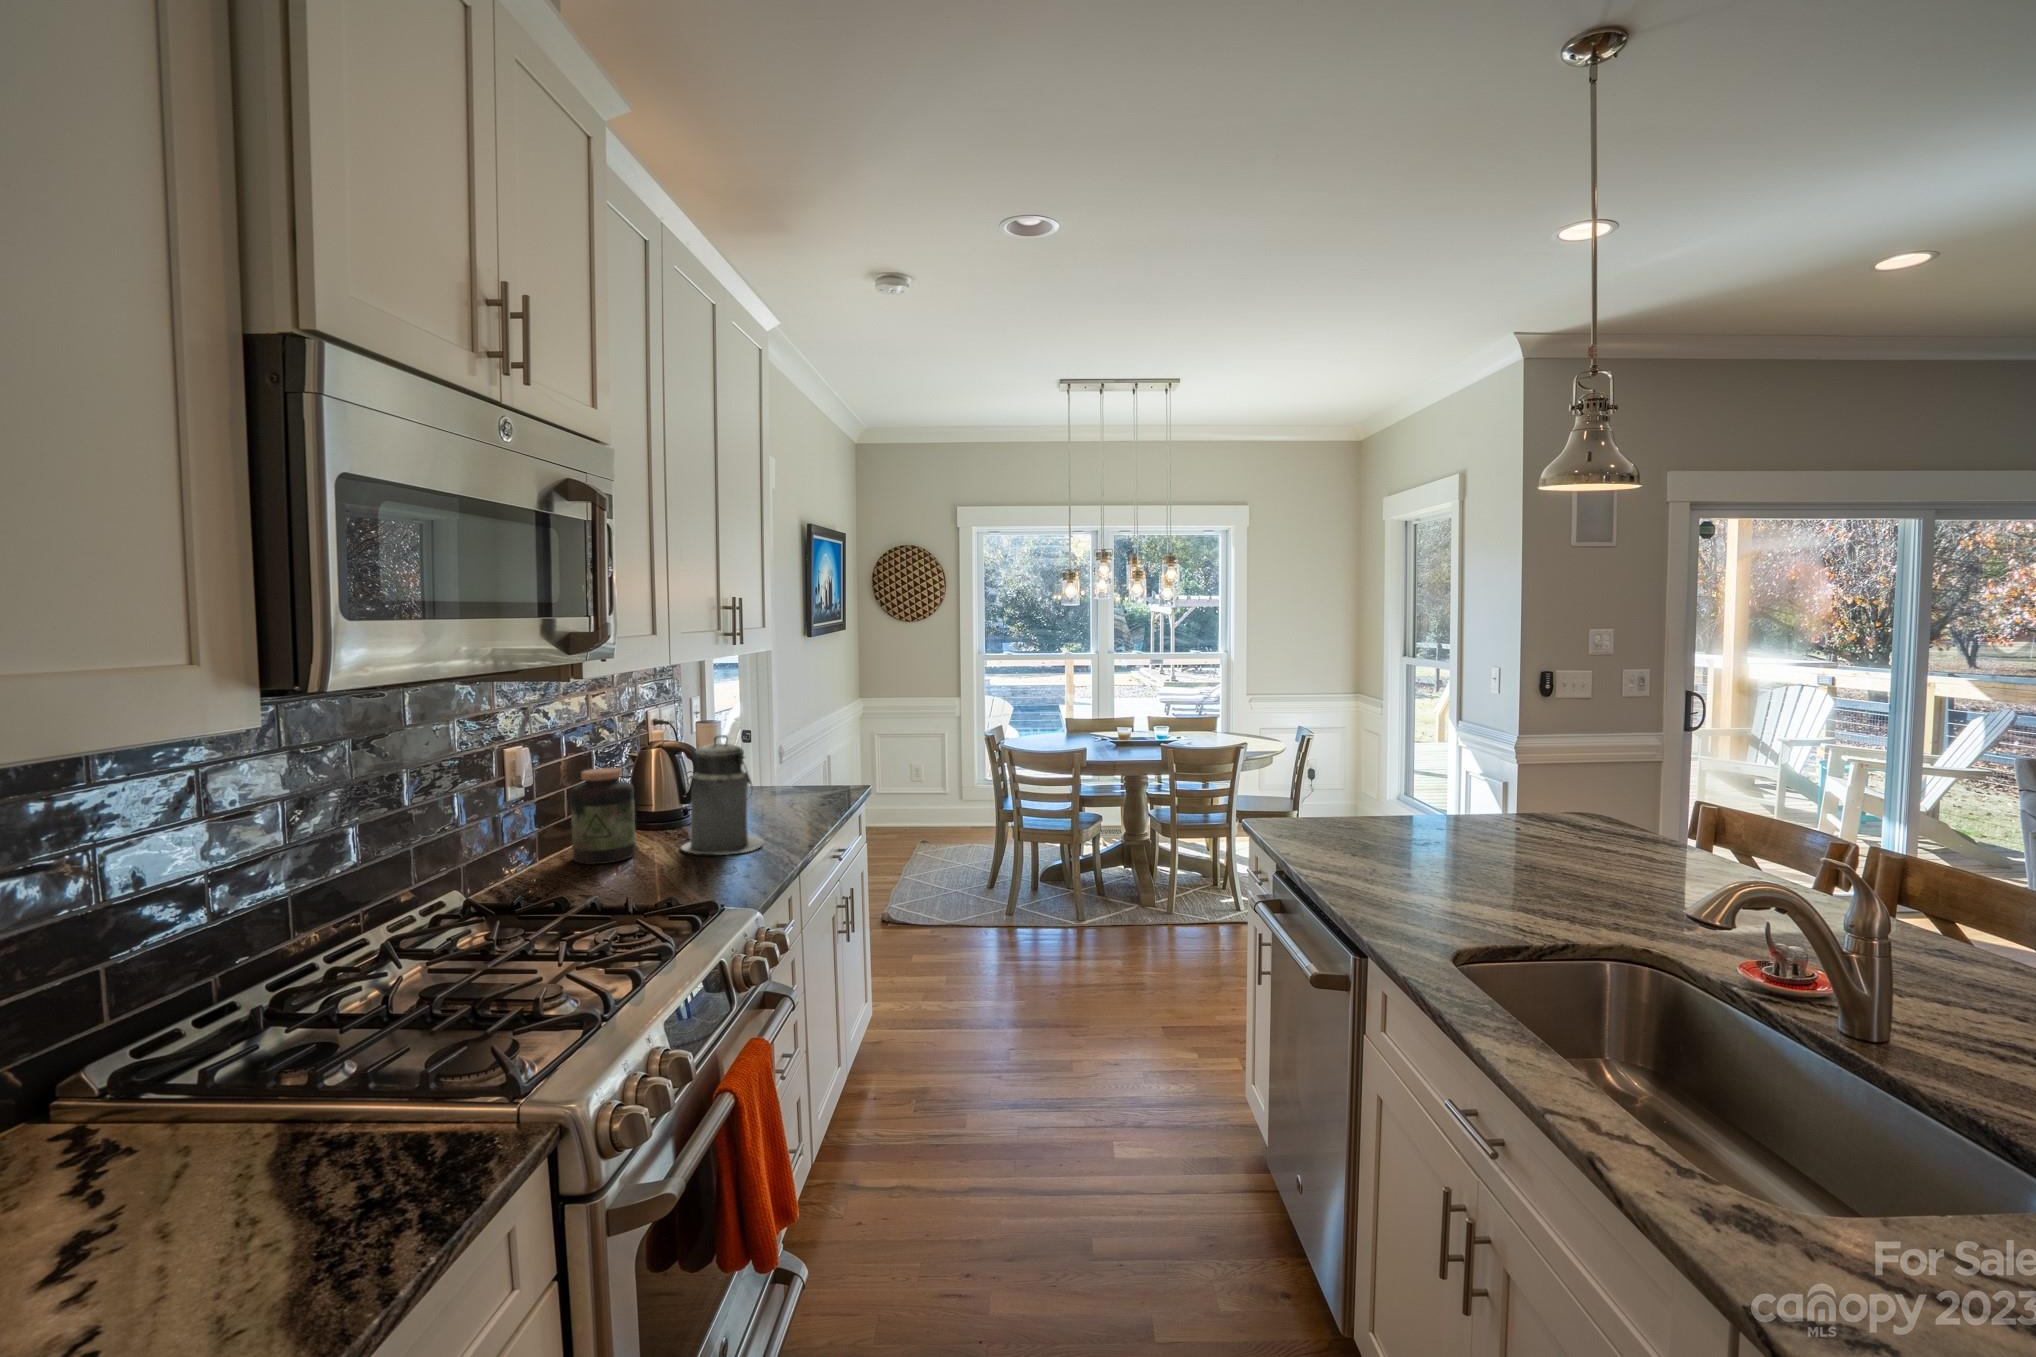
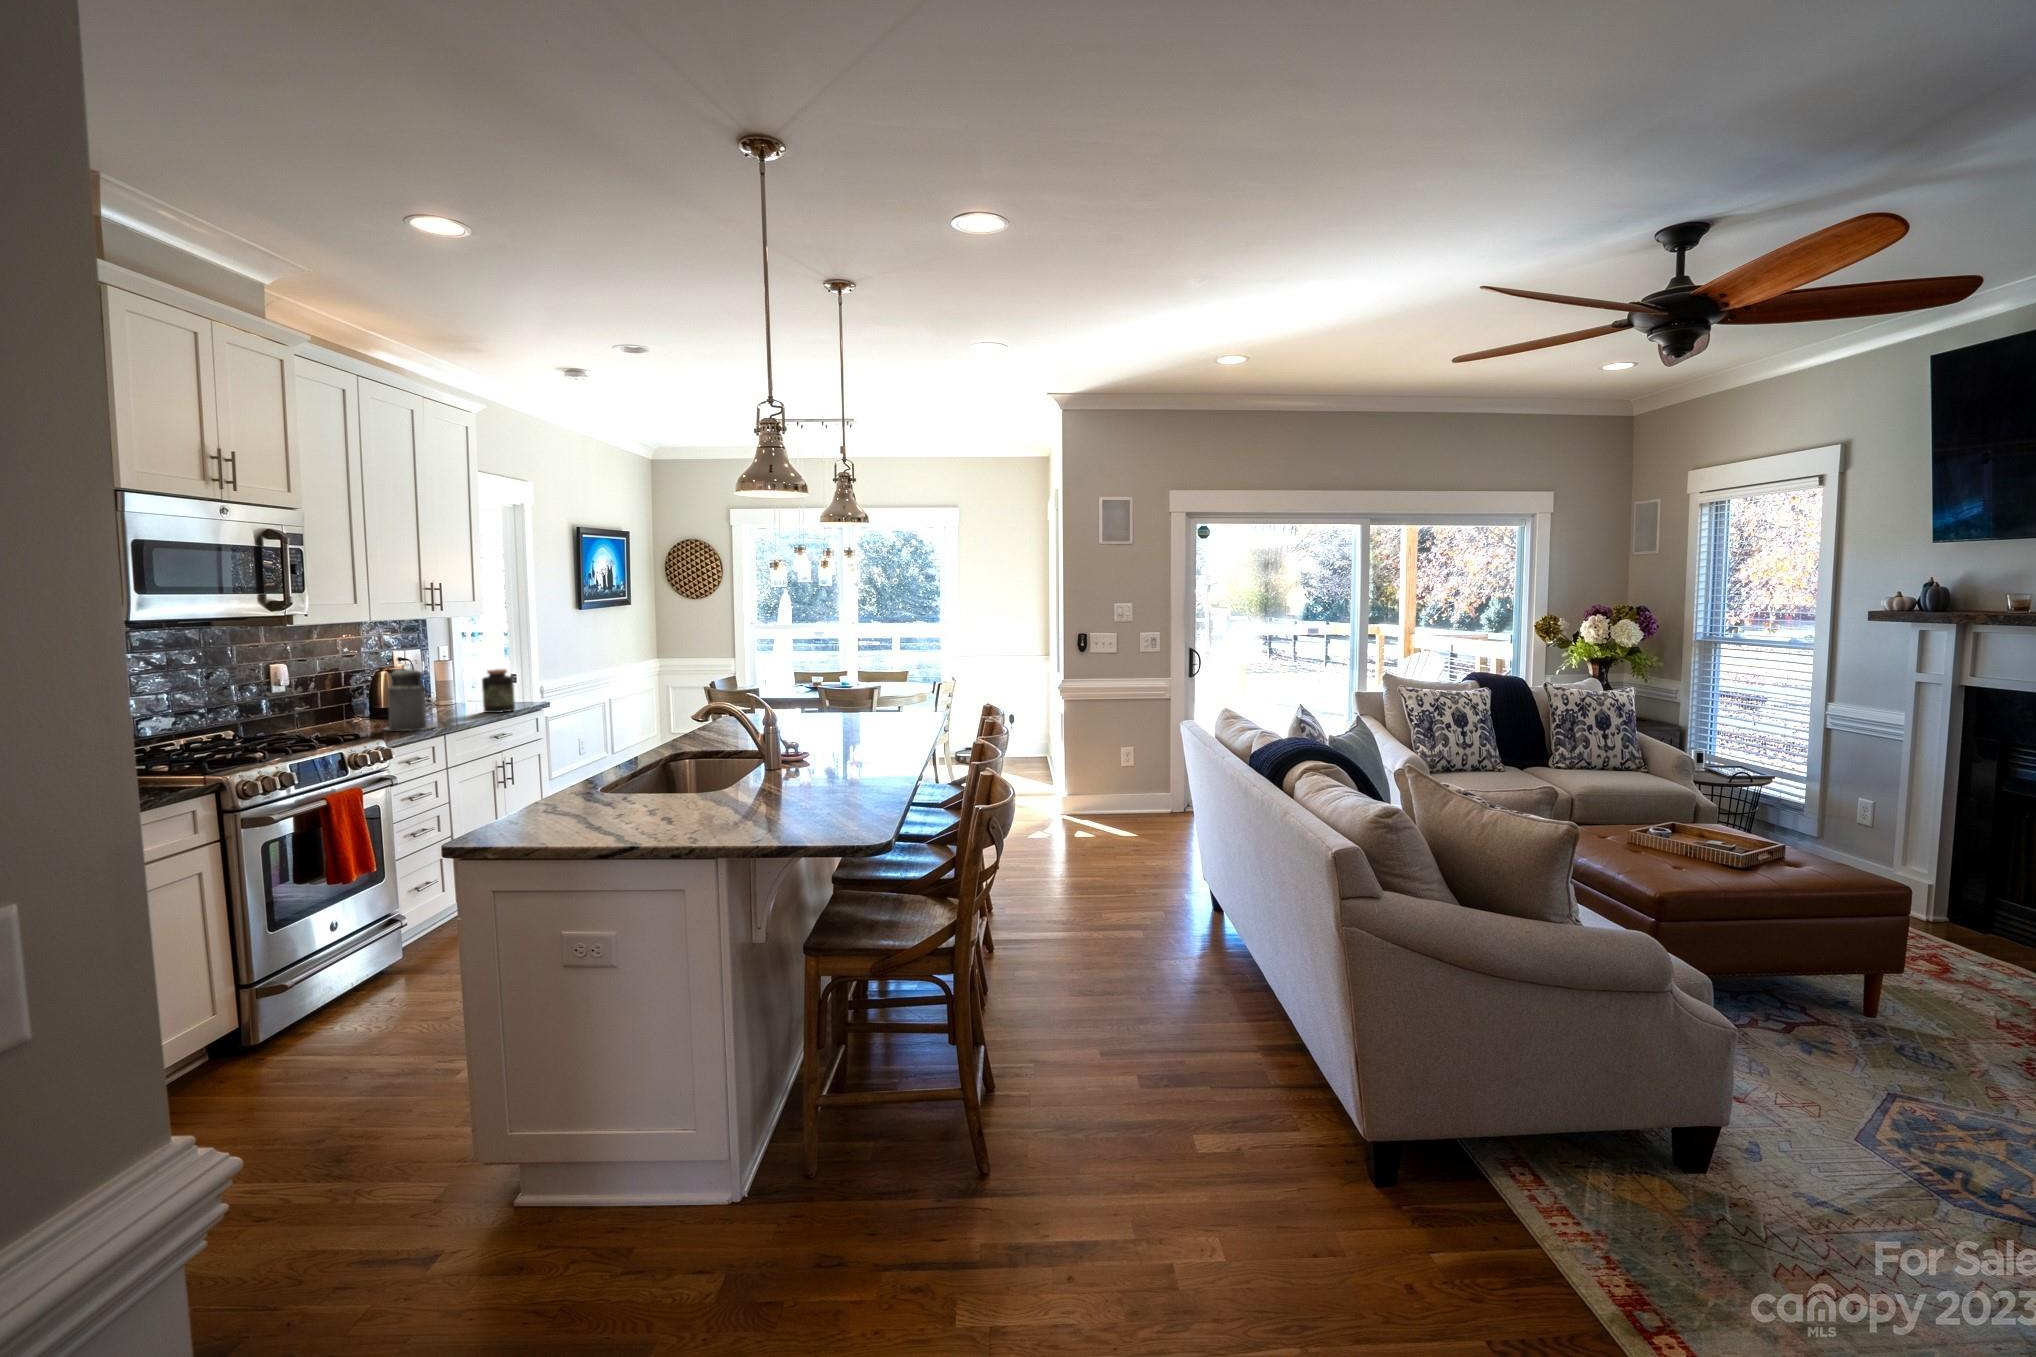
jar: present [570,768,636,864] -> present [482,669,515,713]

